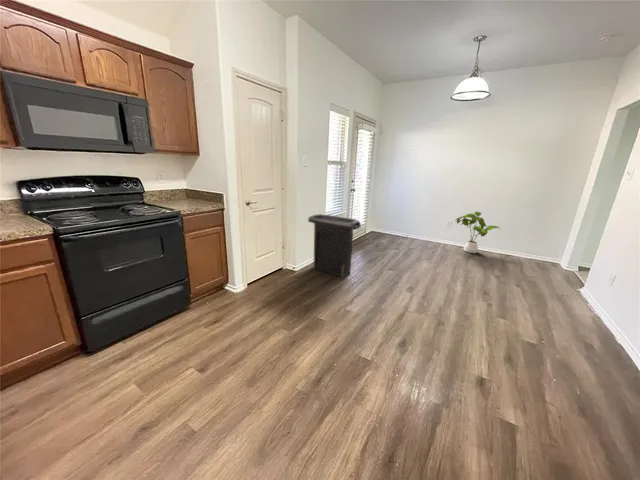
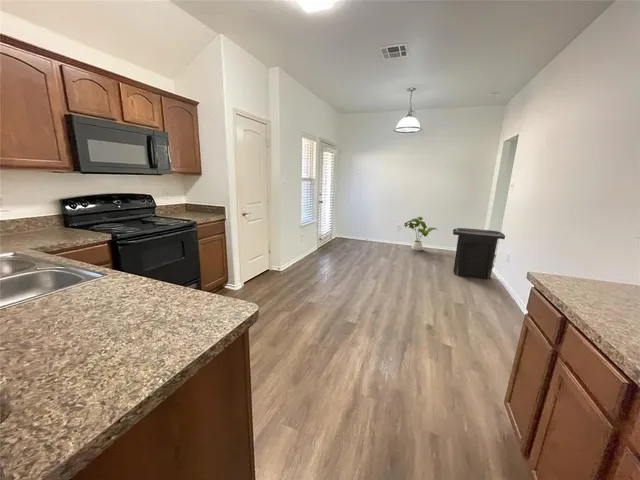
trash can: present [308,214,361,277] -> present [453,228,505,279]

